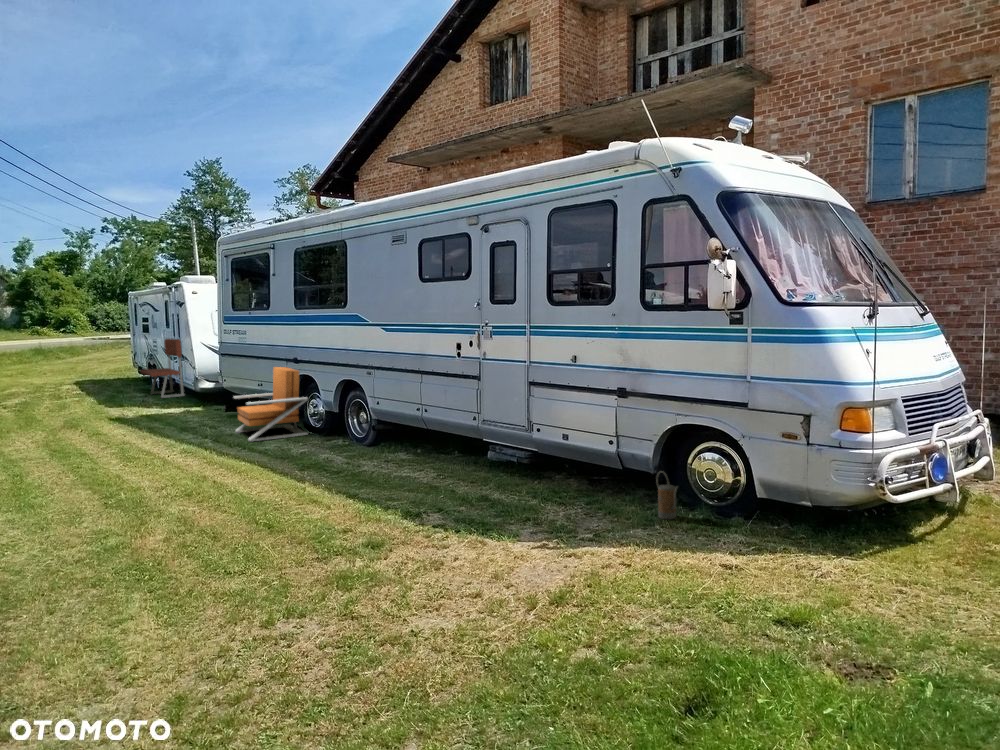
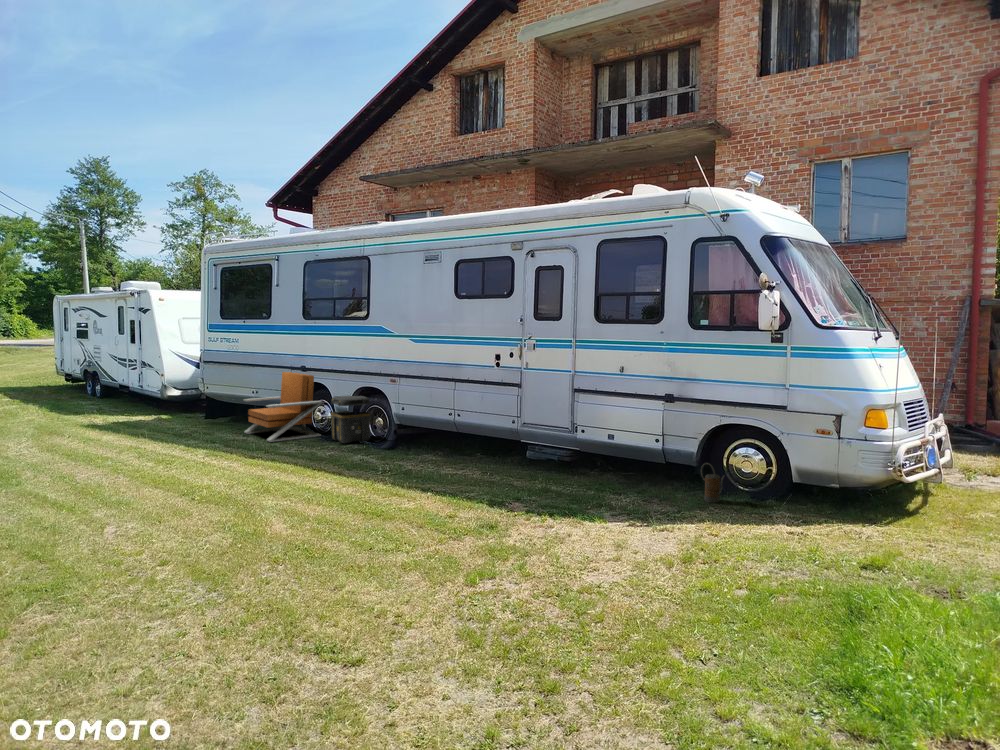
bench: present [141,338,184,398] -> none [101,342,150,401]
toolbox: none [310,391,351,443] -> present [331,396,370,443]

